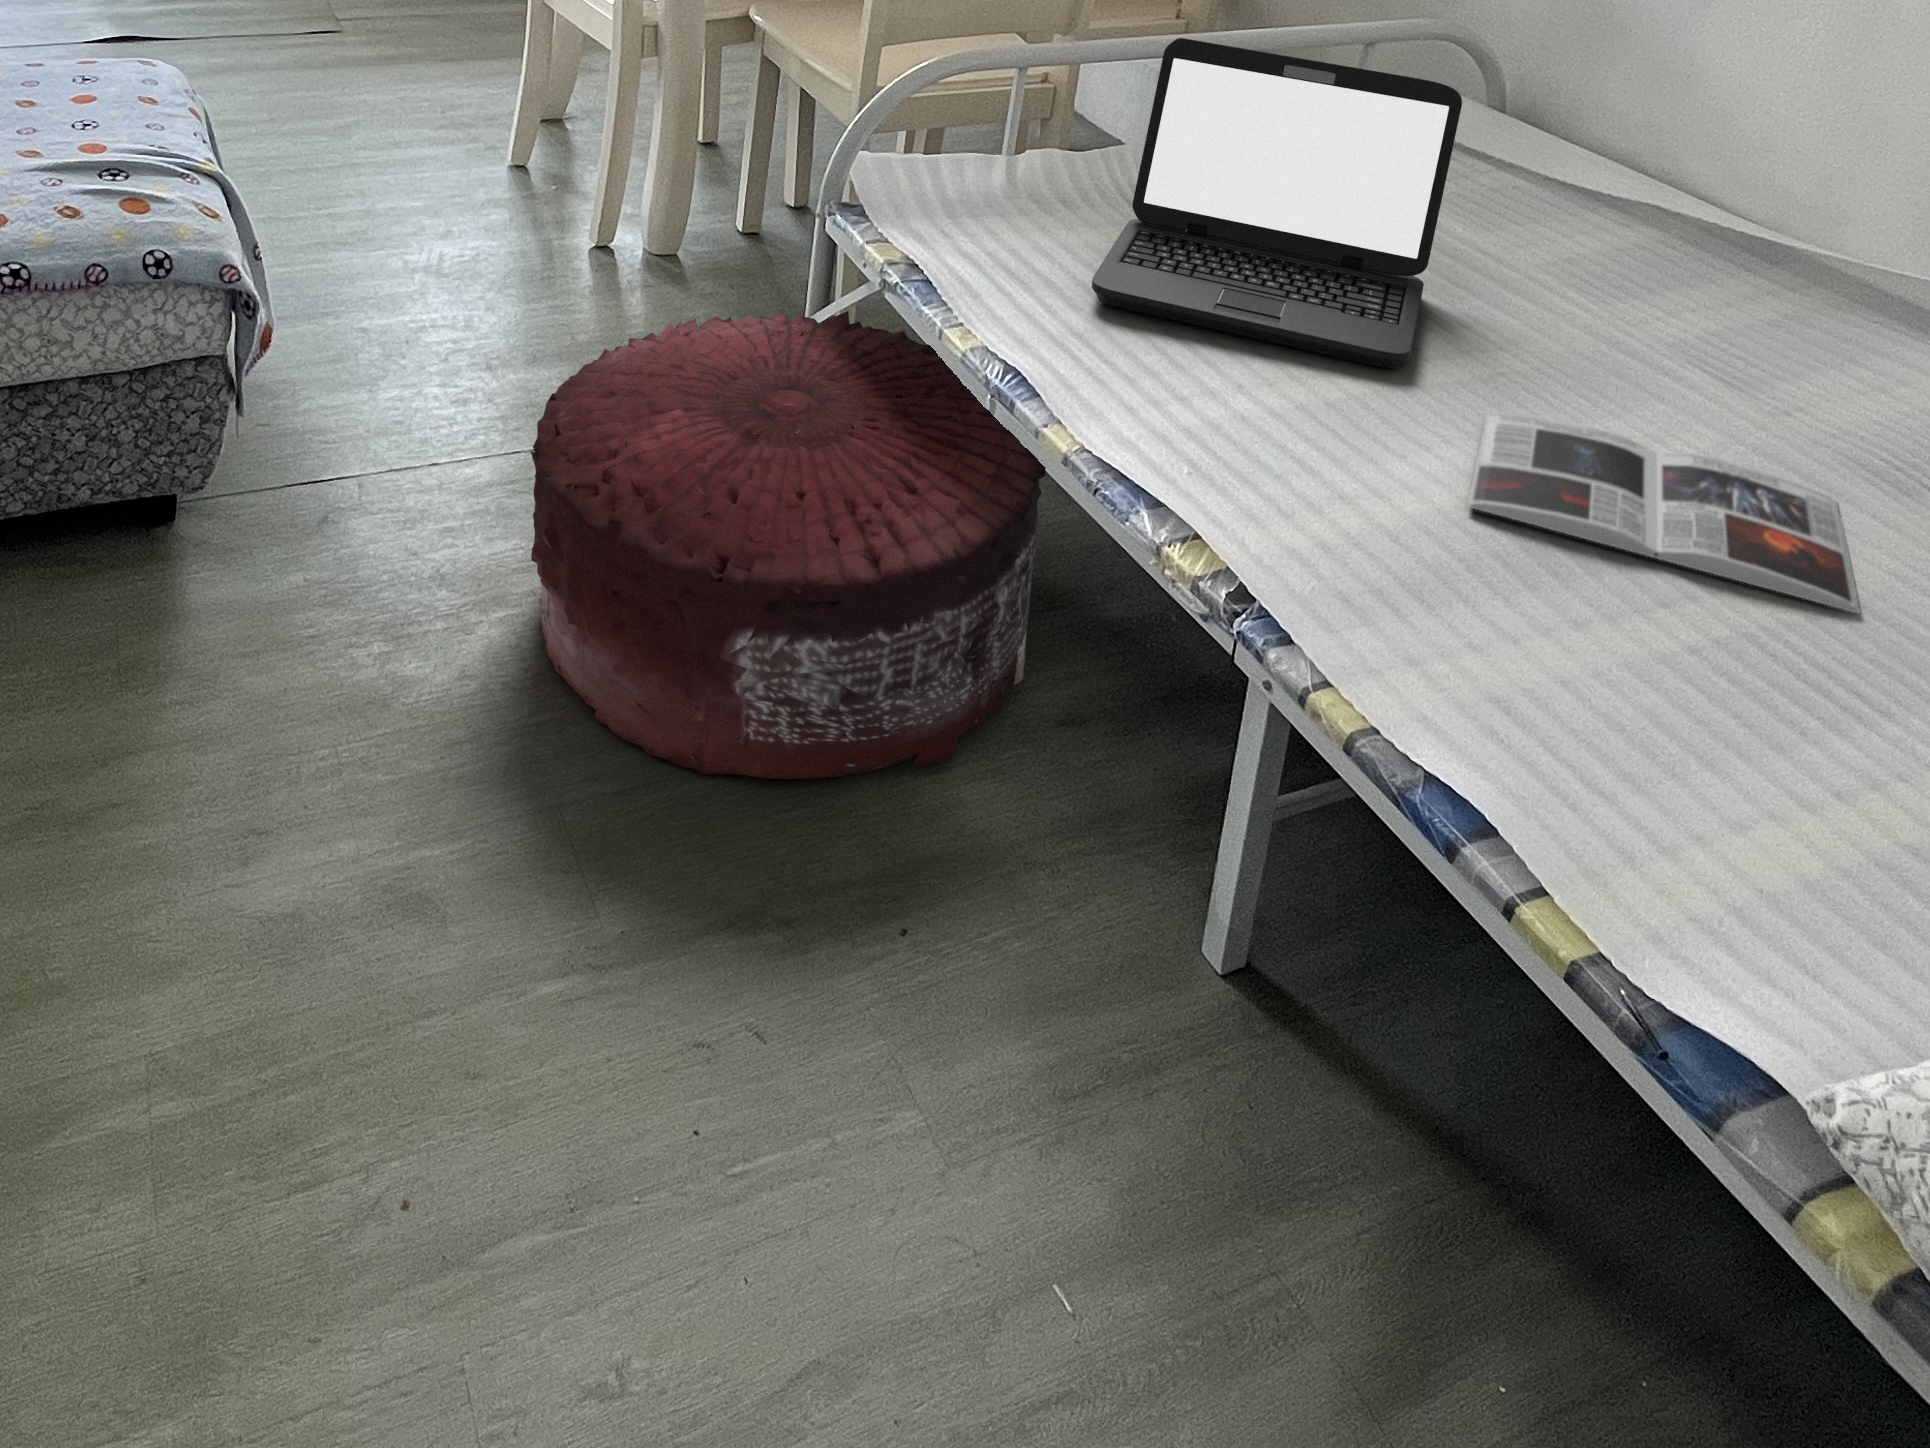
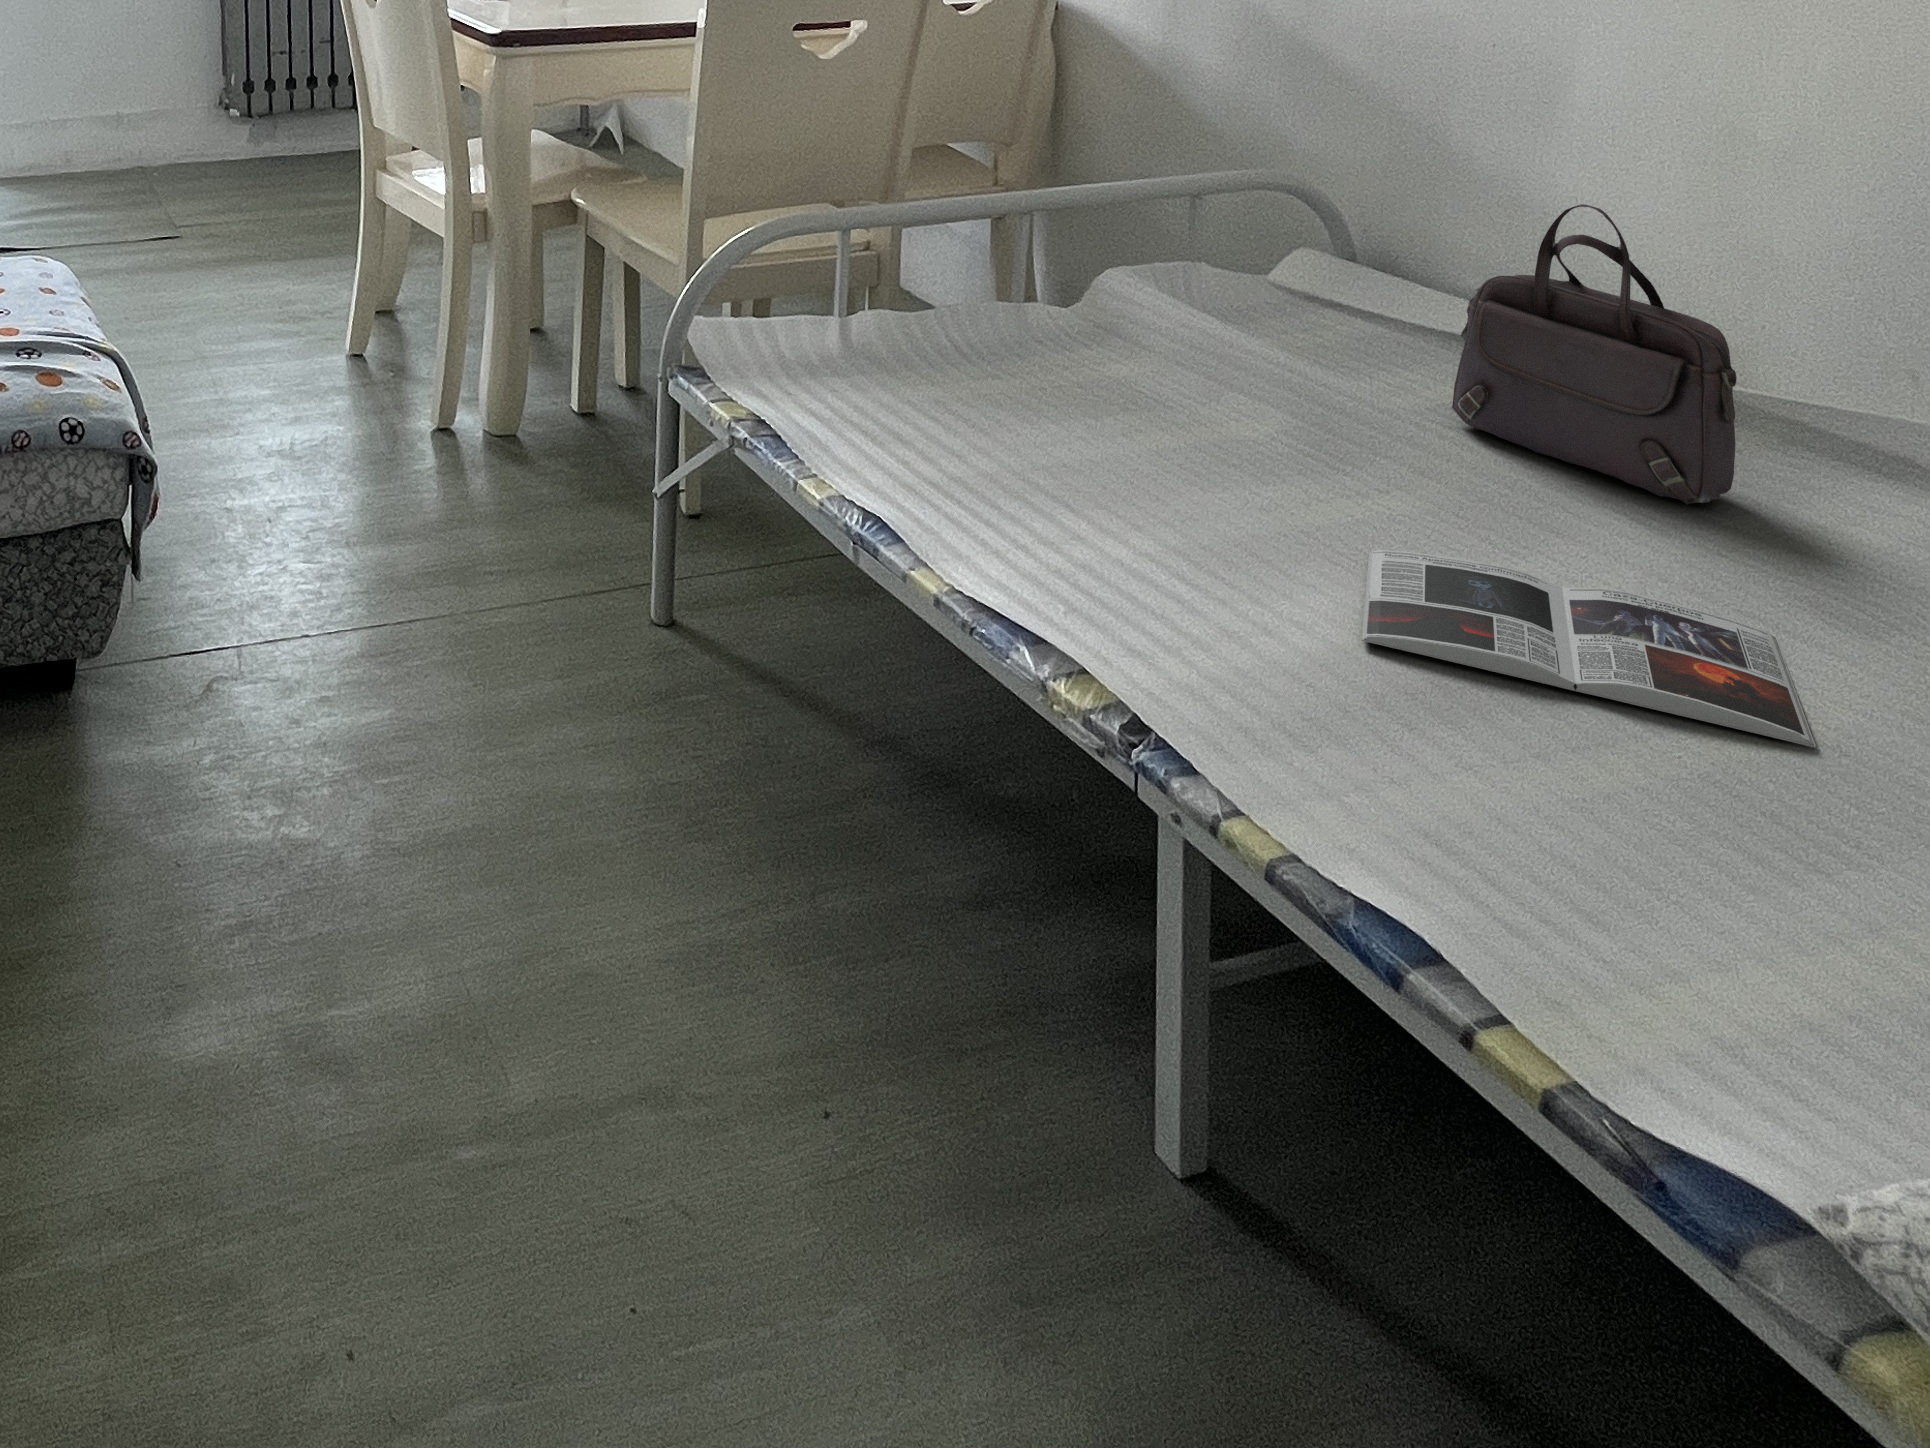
laptop: present [1092,38,1462,368] -> none [942,195,1294,510]
handbag: none [1581,75,1849,368] -> present [1452,204,1737,505]
pouf: present [531,310,1046,779] -> none [415,471,919,943]

